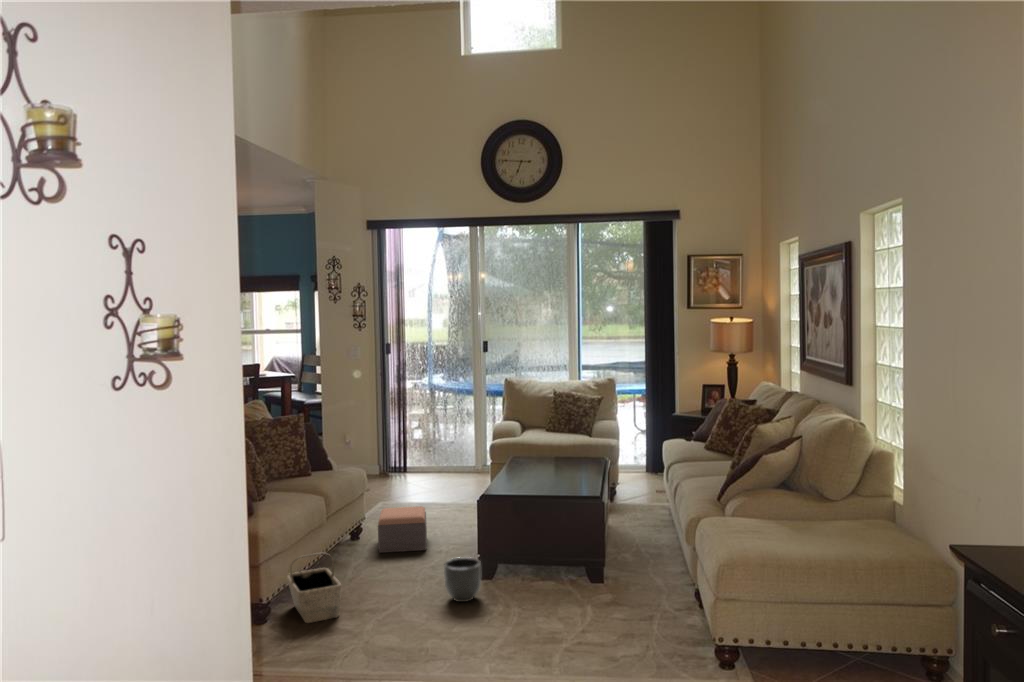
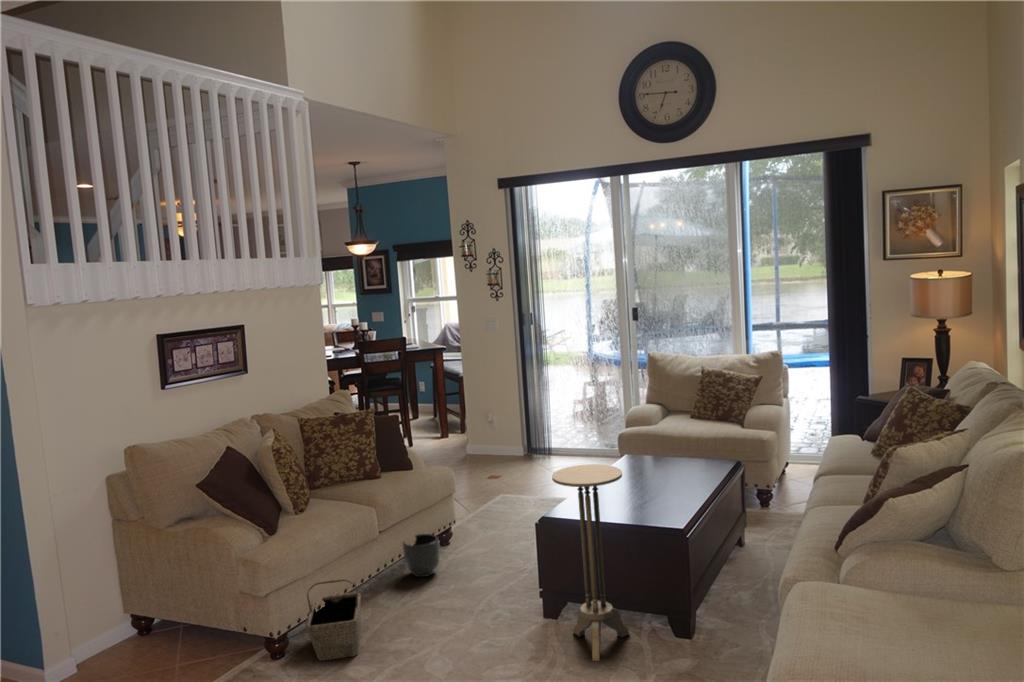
side table: none [508,448,563,601] -> present [552,464,629,661]
footstool: present [378,506,427,553] -> none [454,512,520,565]
planter: present [444,557,481,602] -> present [403,534,440,577]

